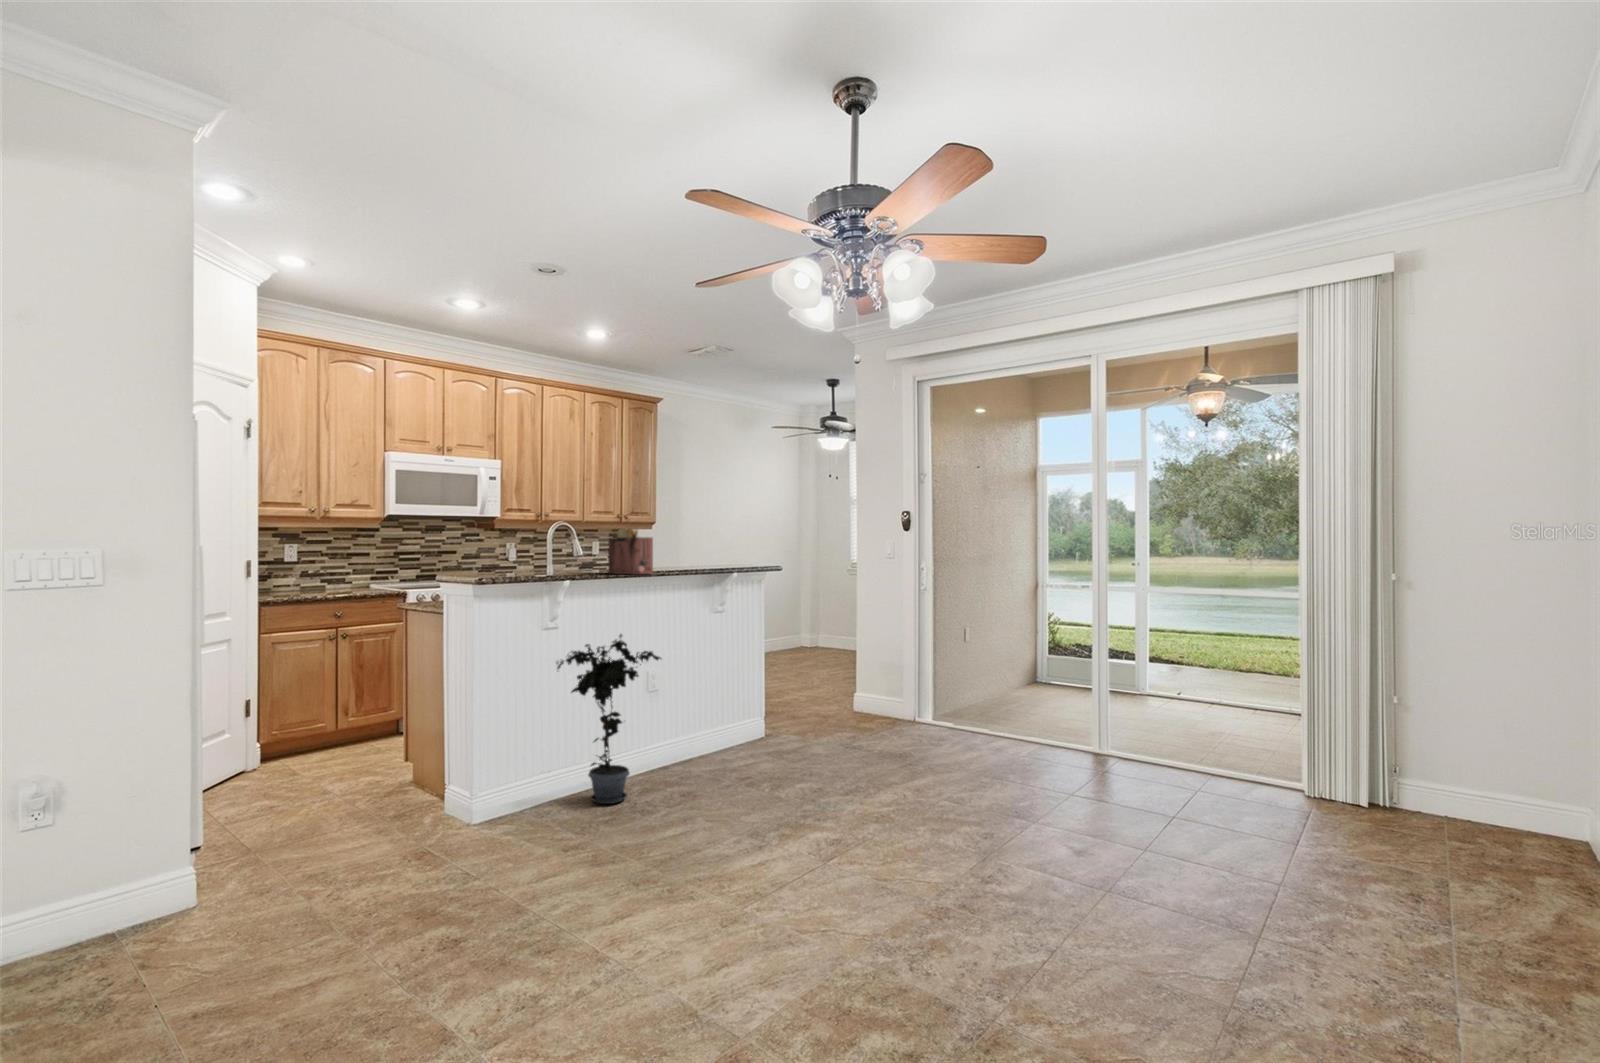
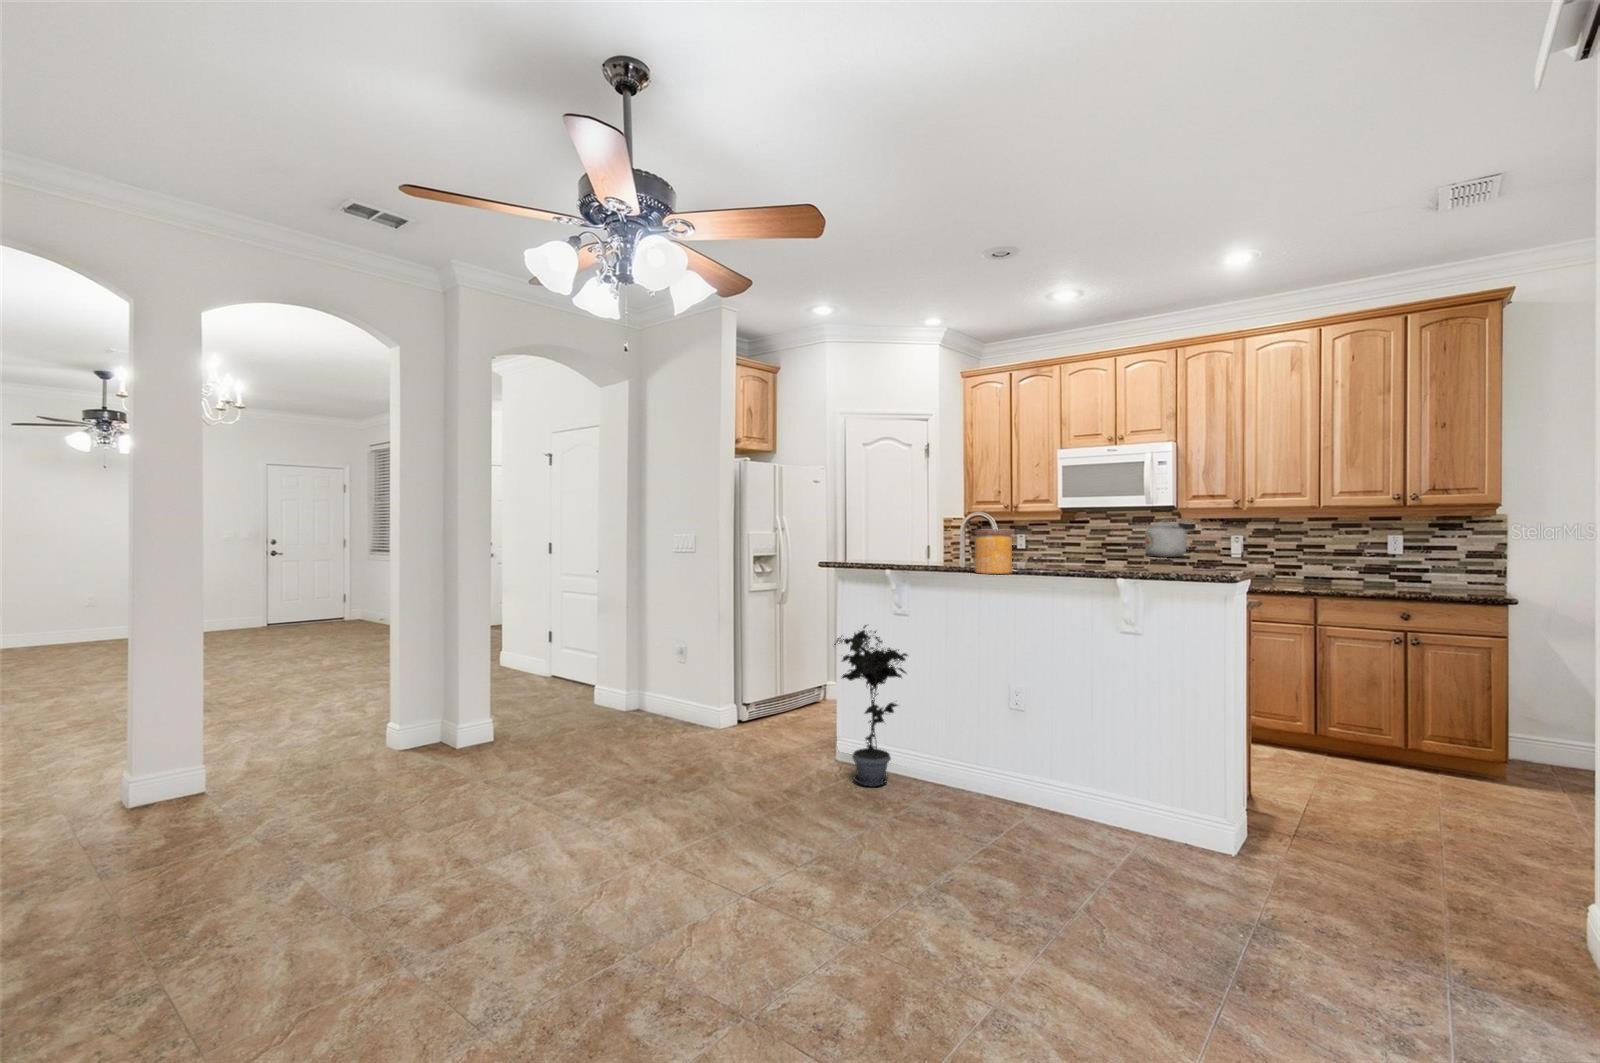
kettle: none [463,529,510,562] -> present [1145,520,1195,557]
toaster: present [608,529,653,574] -> none [914,522,965,571]
jar: none [665,536,696,573] -> present [975,530,1012,574]

